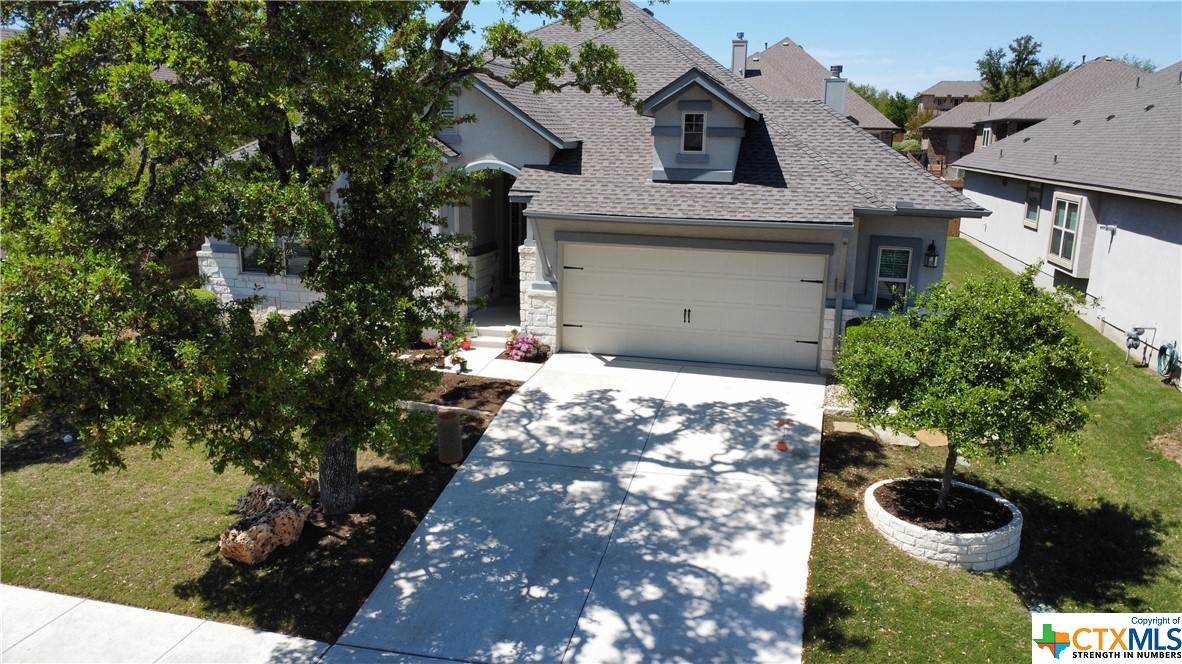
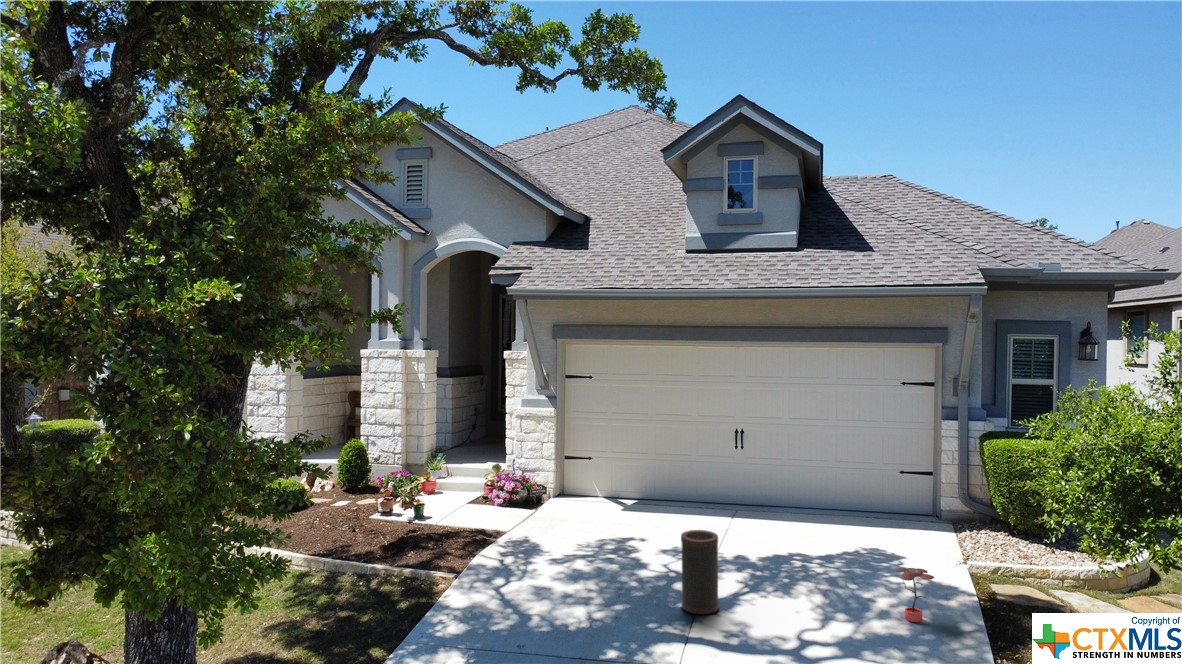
trash can: present [436,411,463,464] -> present [681,530,719,614]

